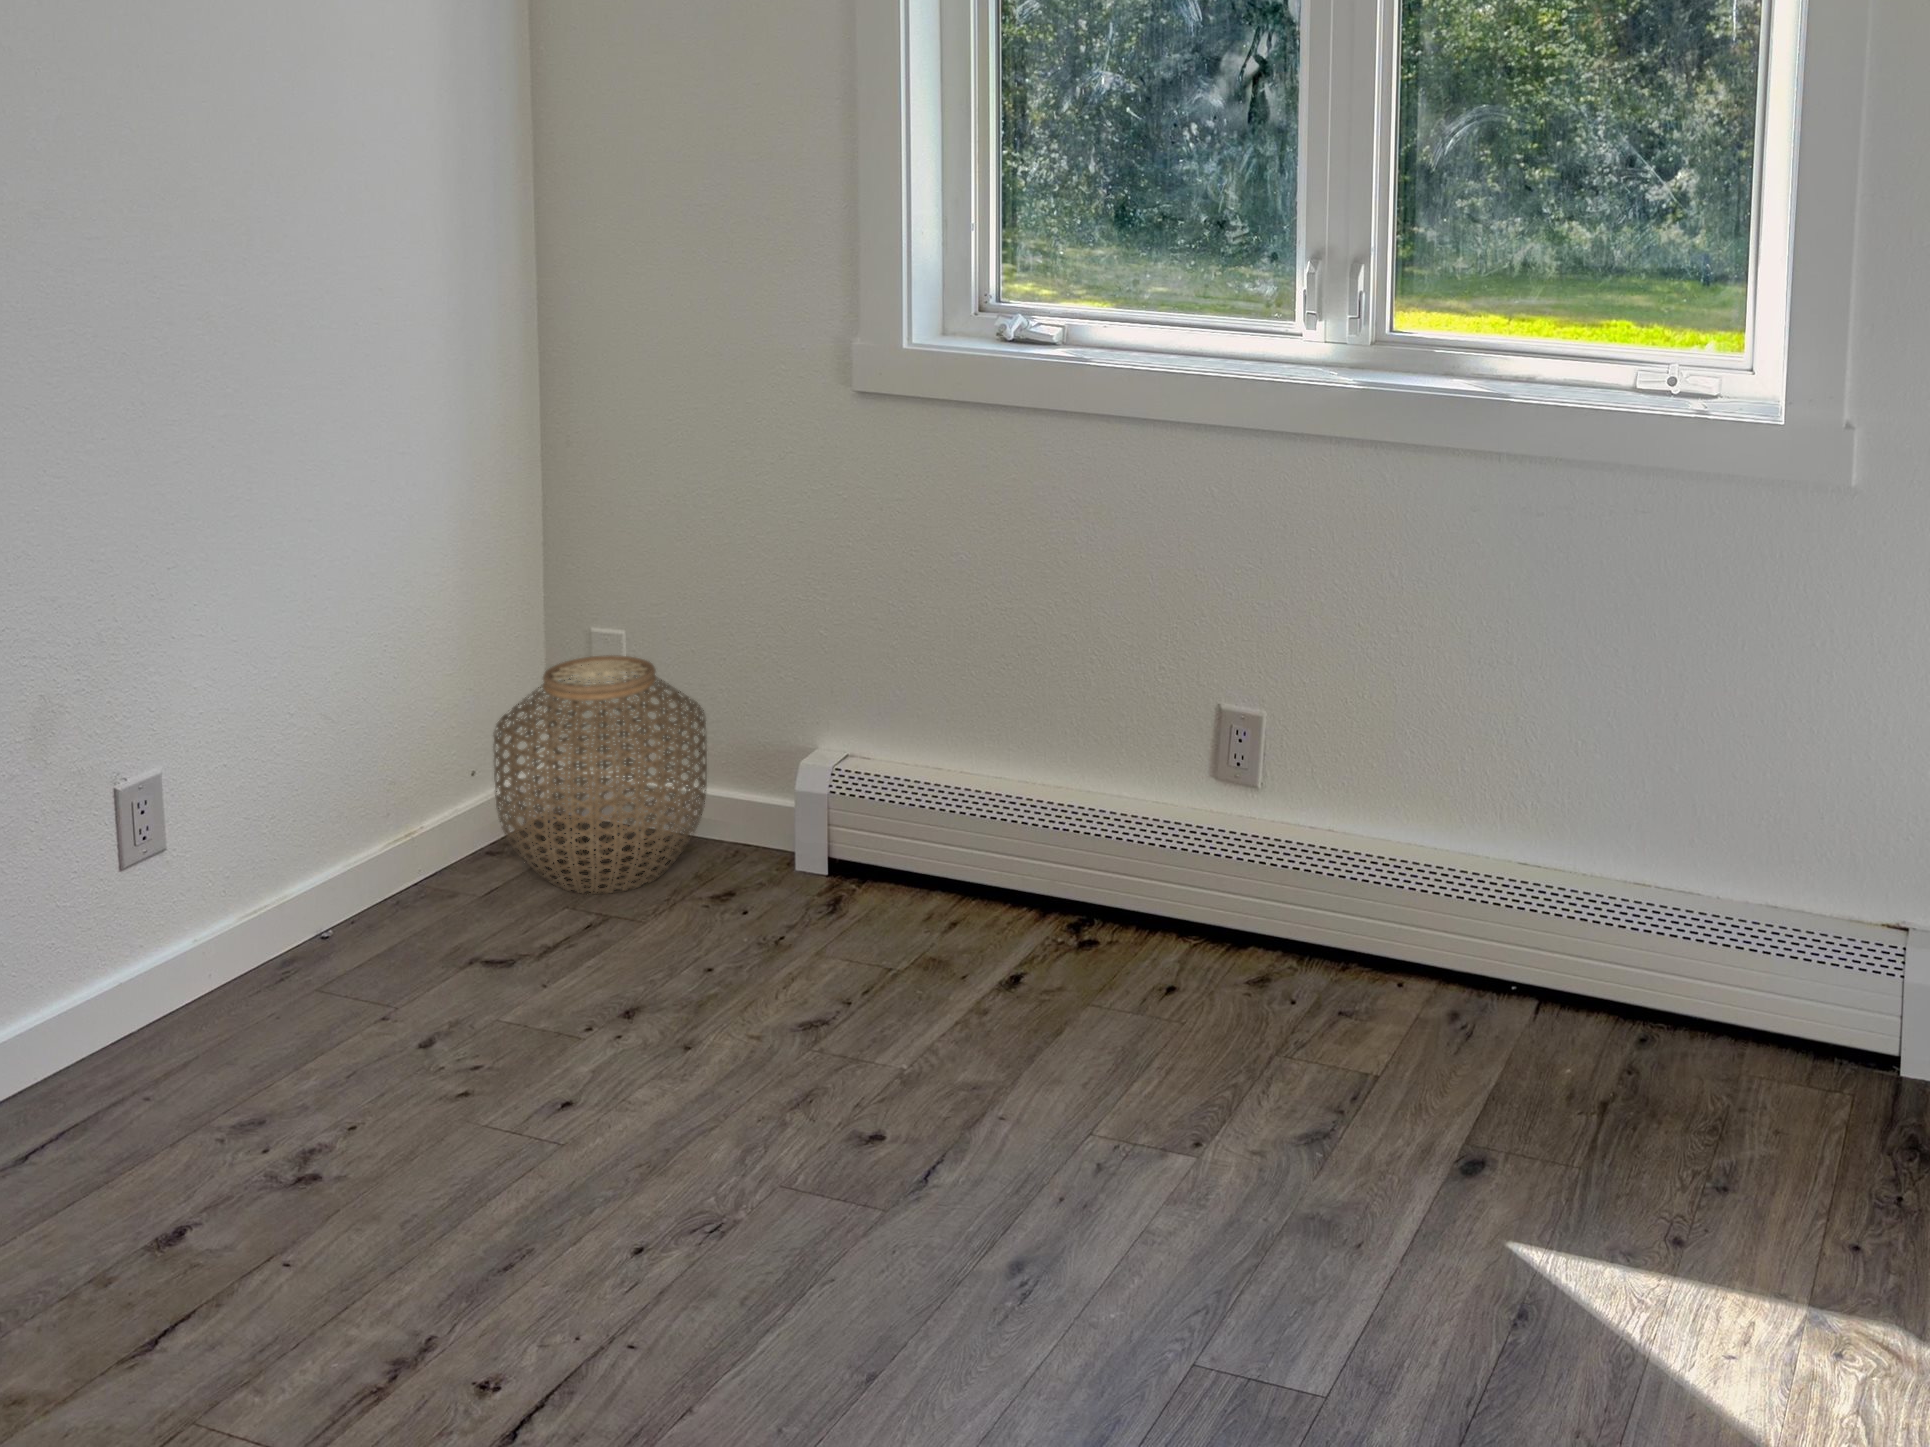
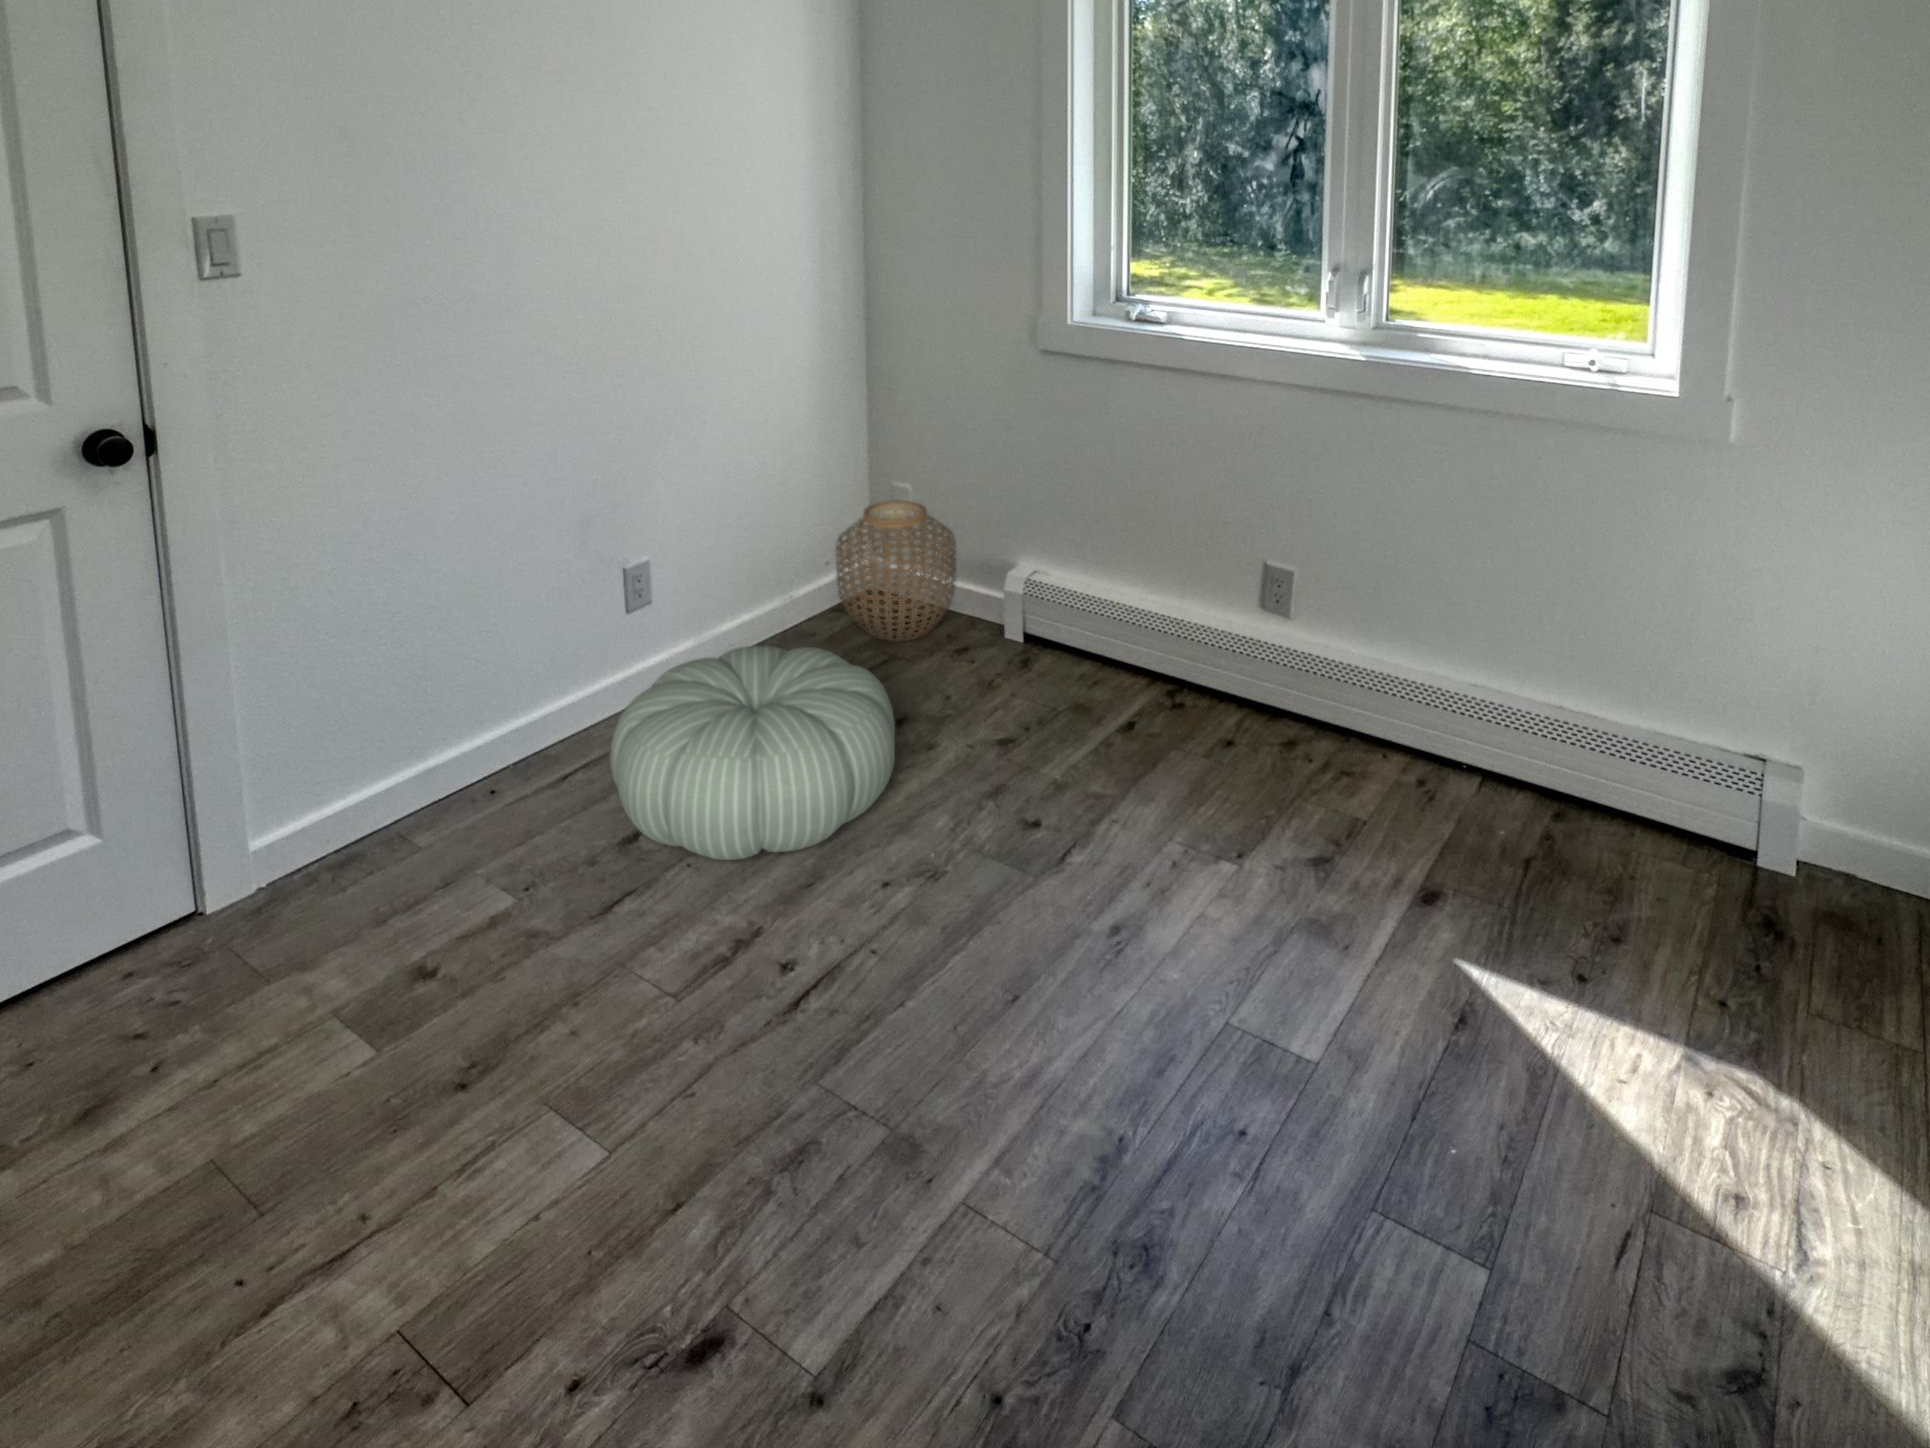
pouf: none [132,895,639,1243] -> present [610,646,895,860]

